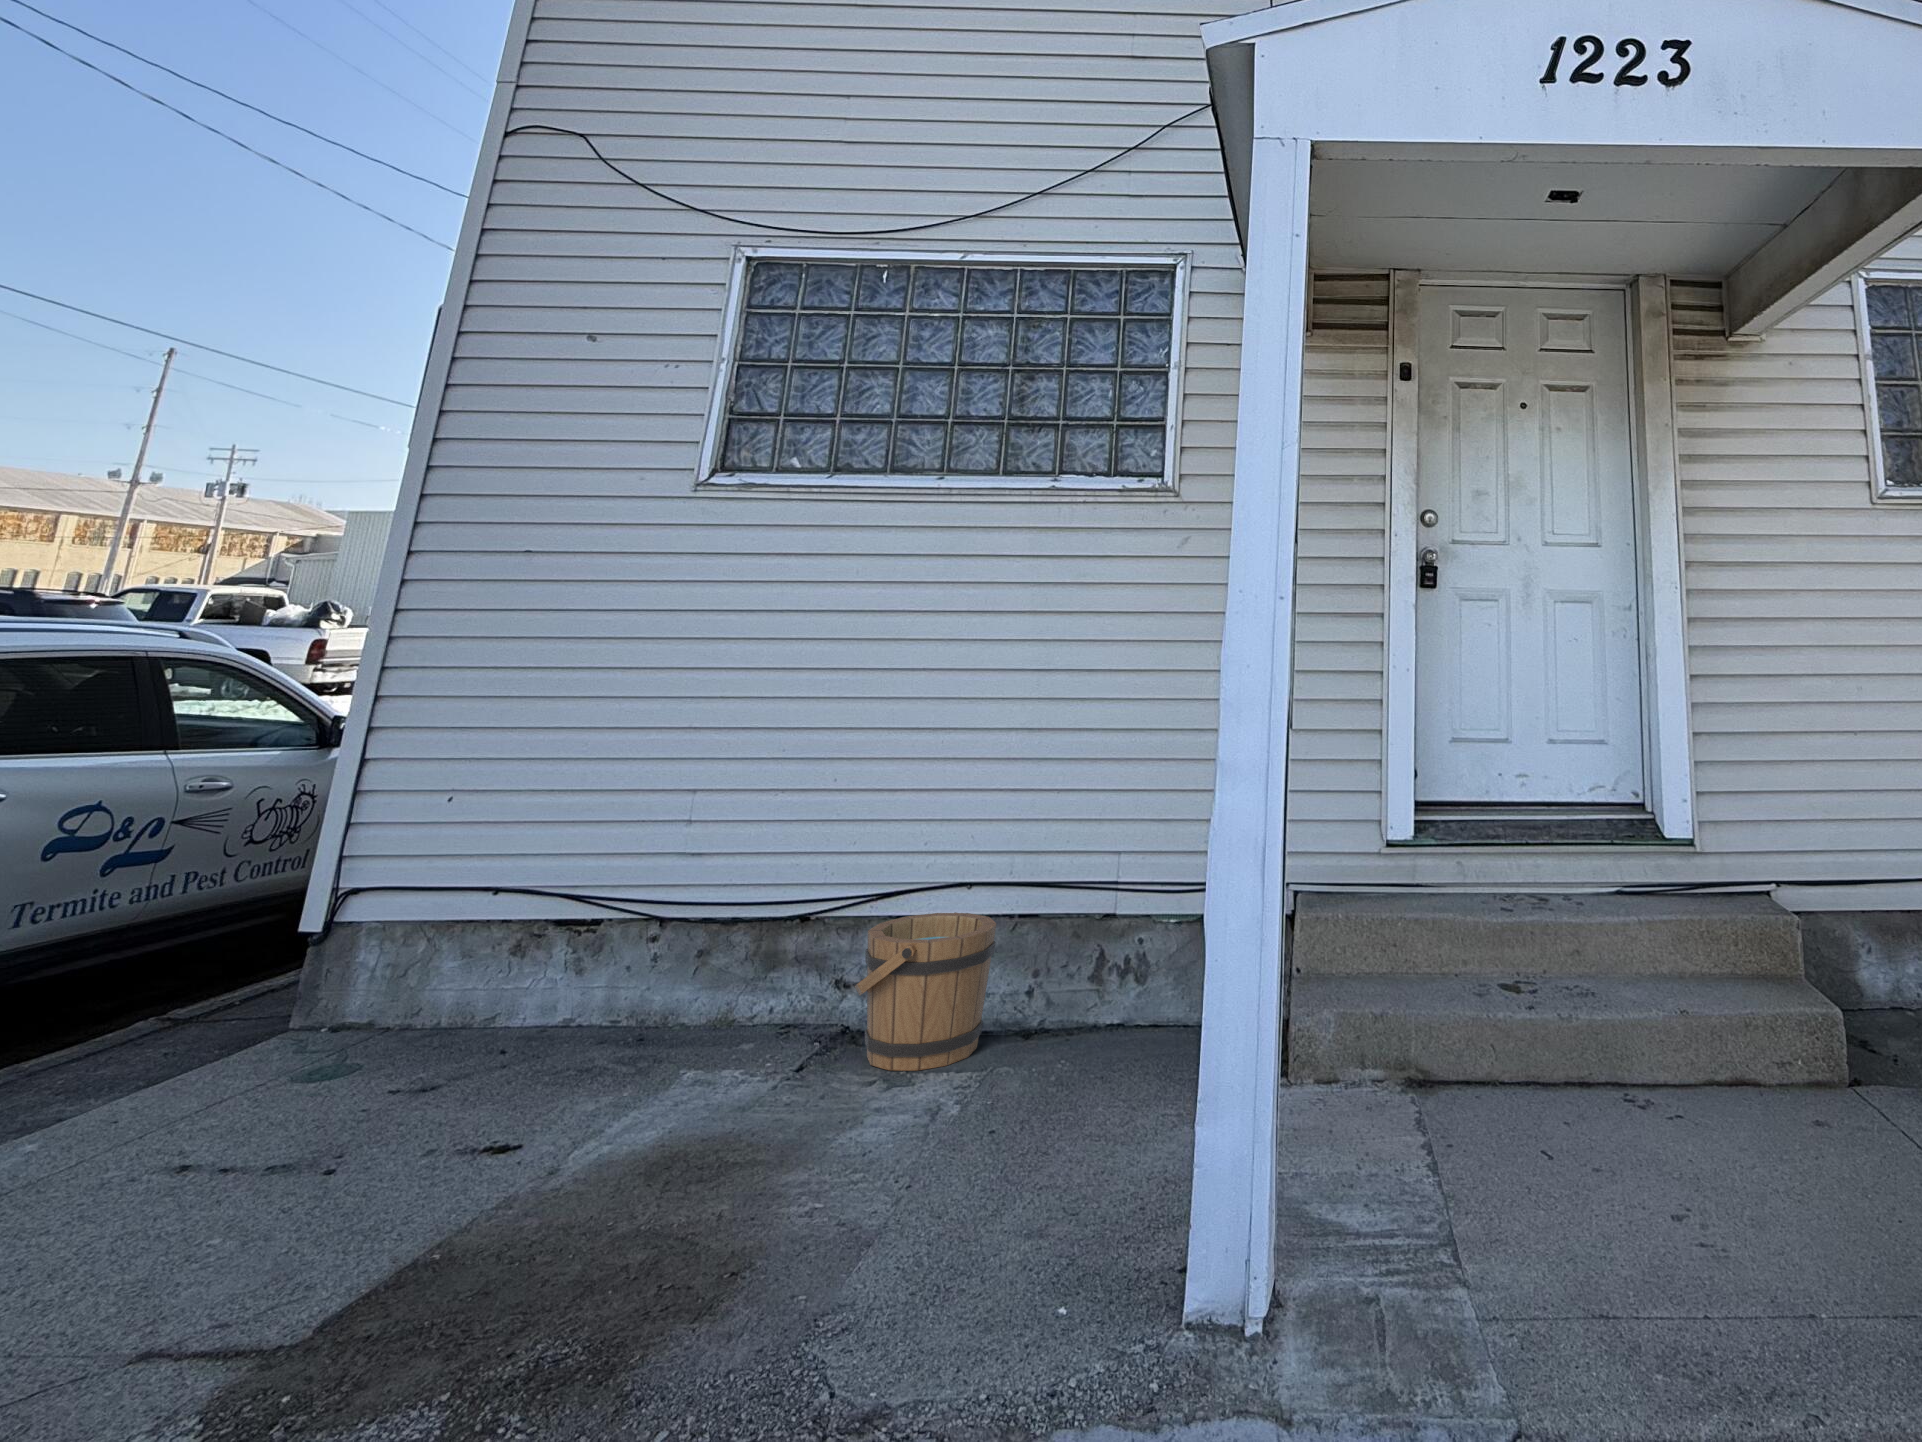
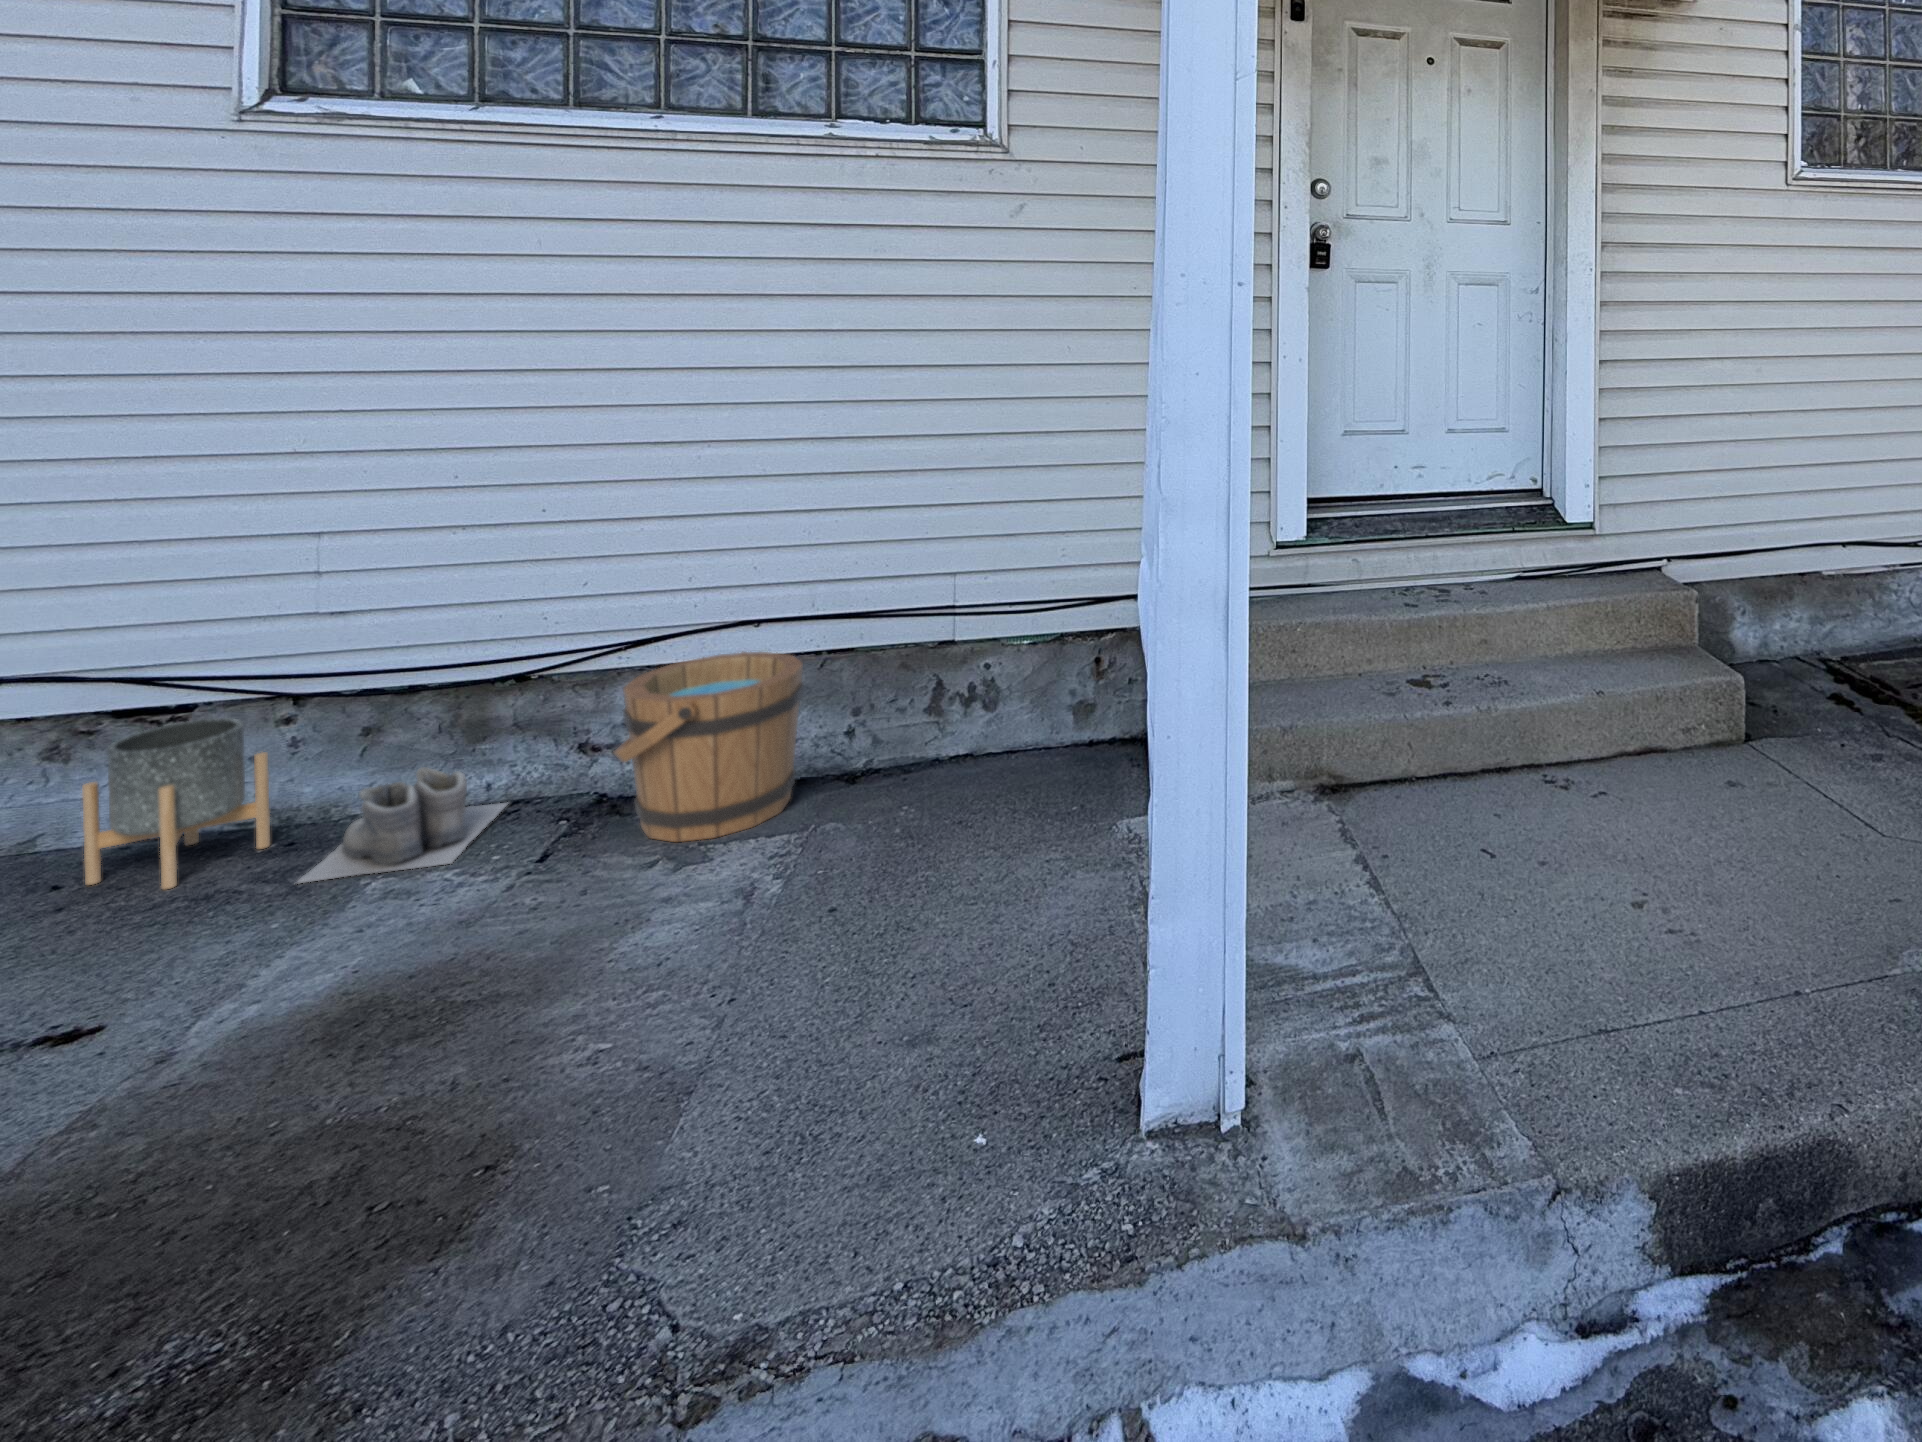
planter: none [516,933,637,1064] -> present [82,718,270,889]
boots: none [638,986,782,1070] -> present [298,767,507,883]

